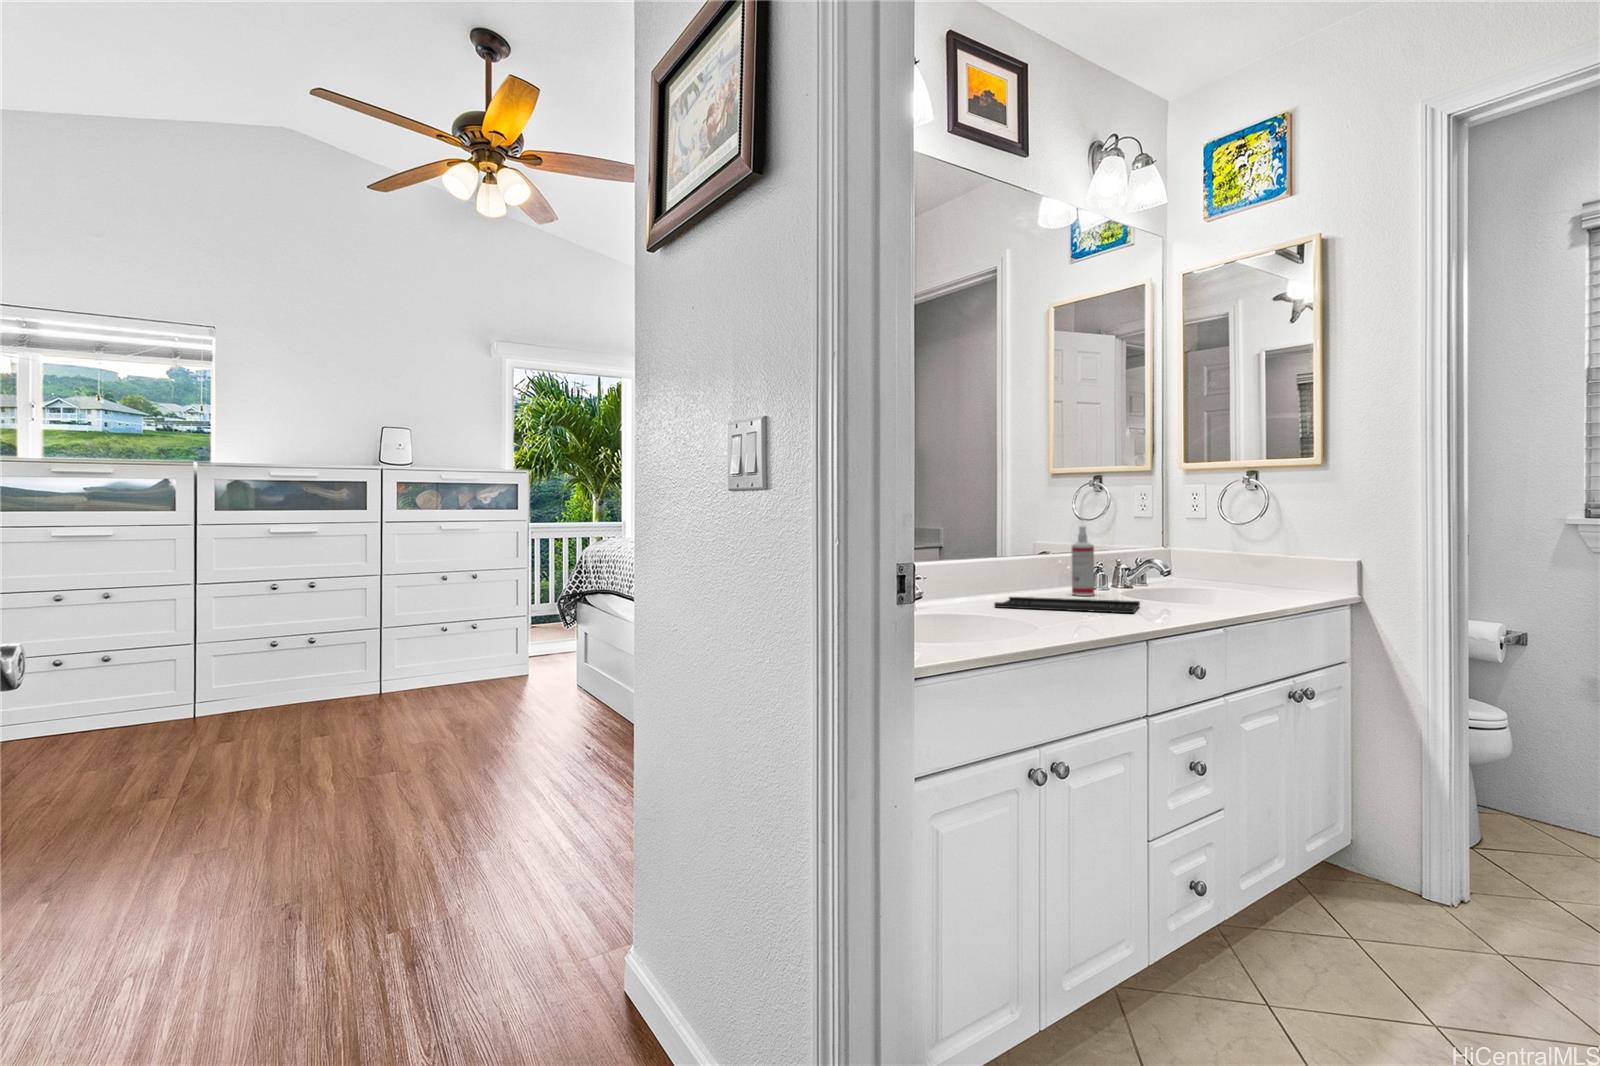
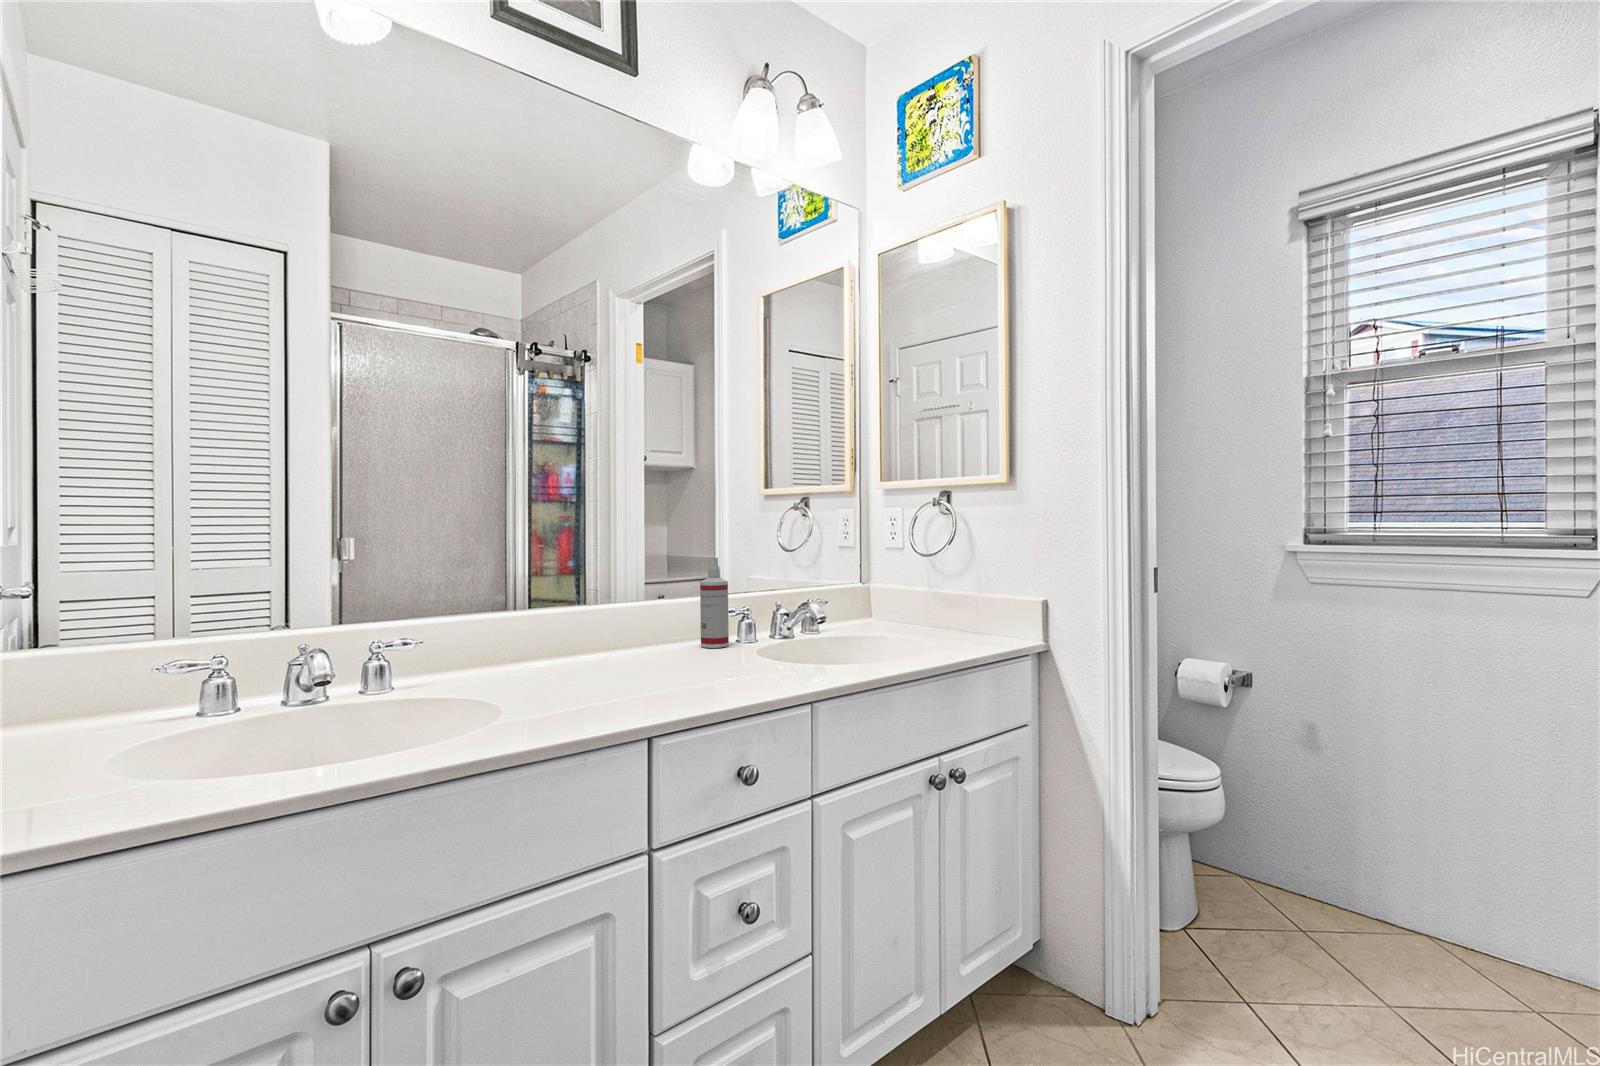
tray: present [994,597,1140,613] -> none [537,655,736,687]

